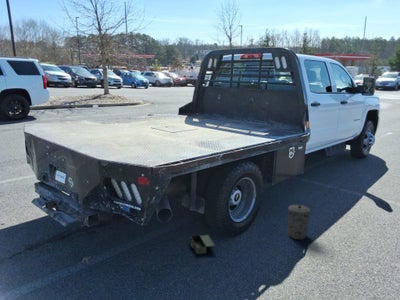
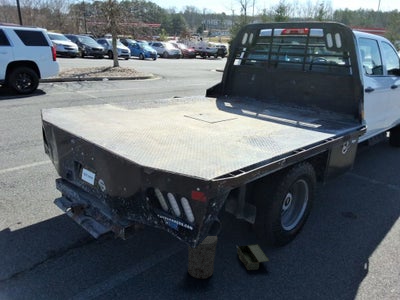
trash can: present [287,205,310,240] -> present [188,236,217,279]

